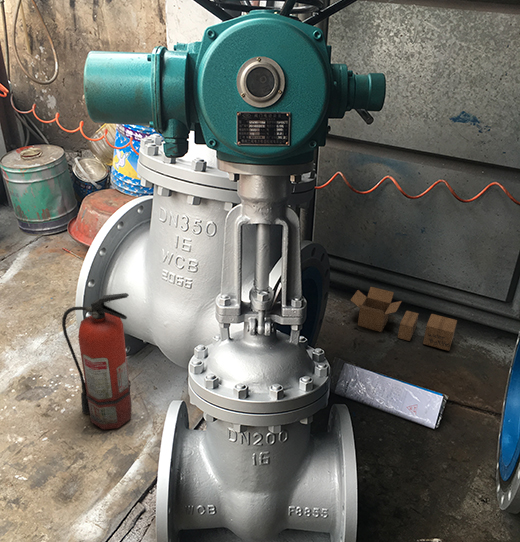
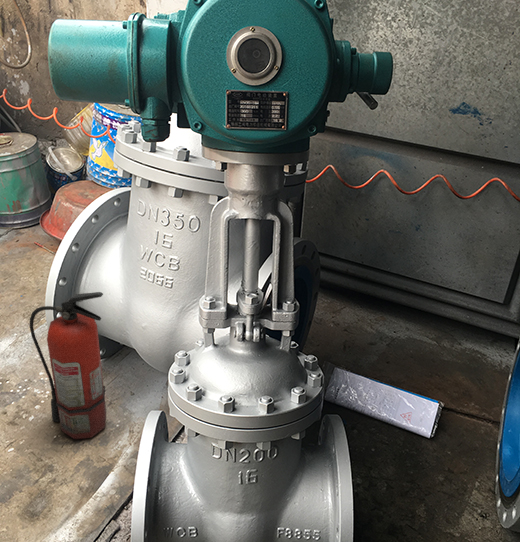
cardboard box: present [351,287,457,351] -> none [340,285,450,353]

